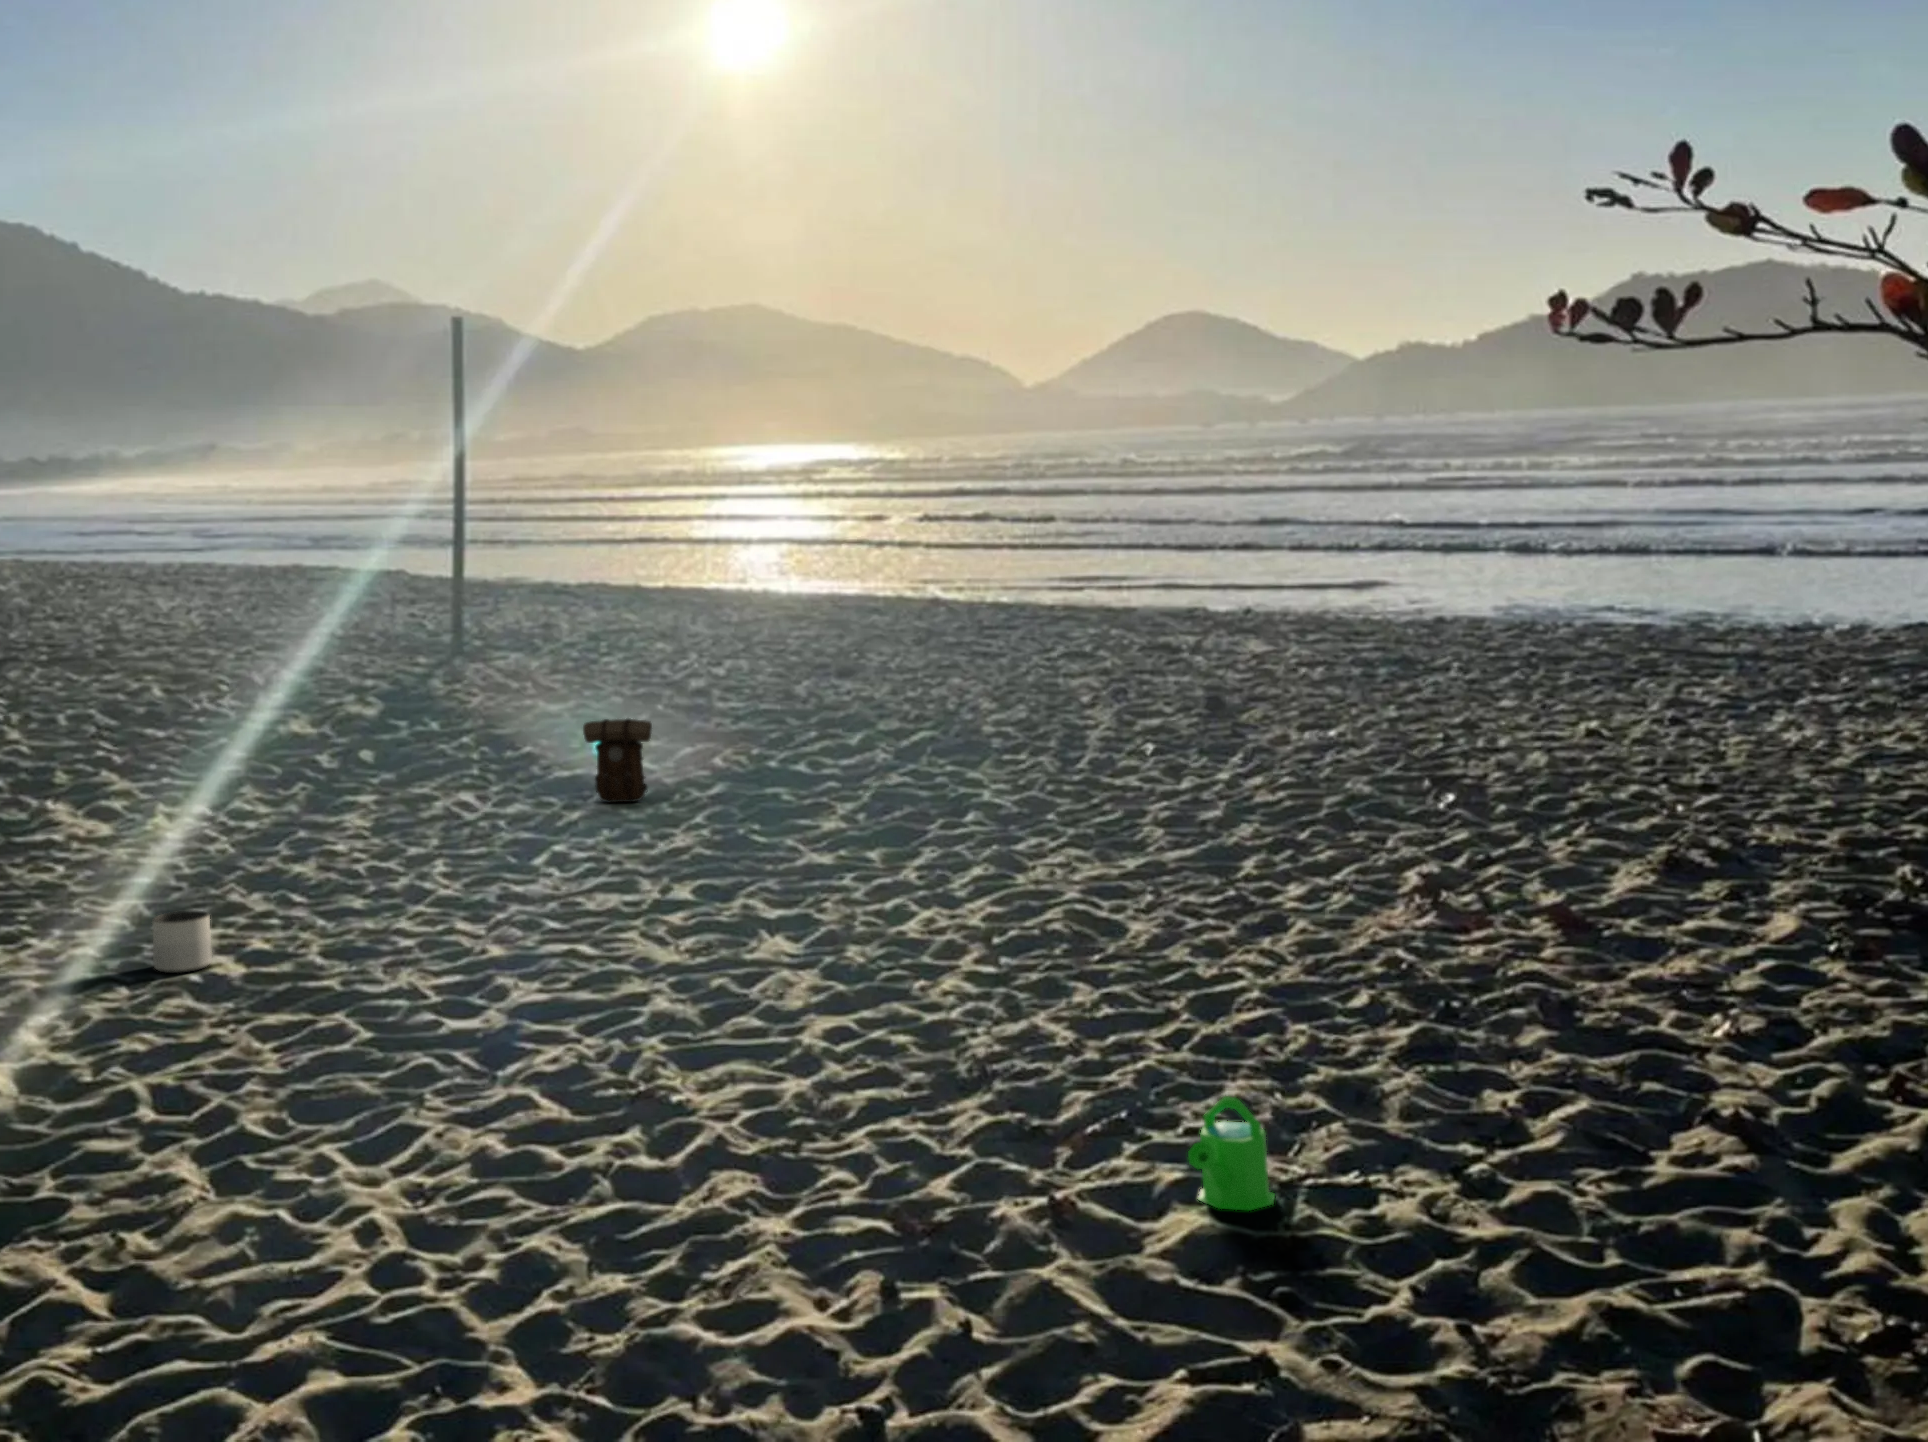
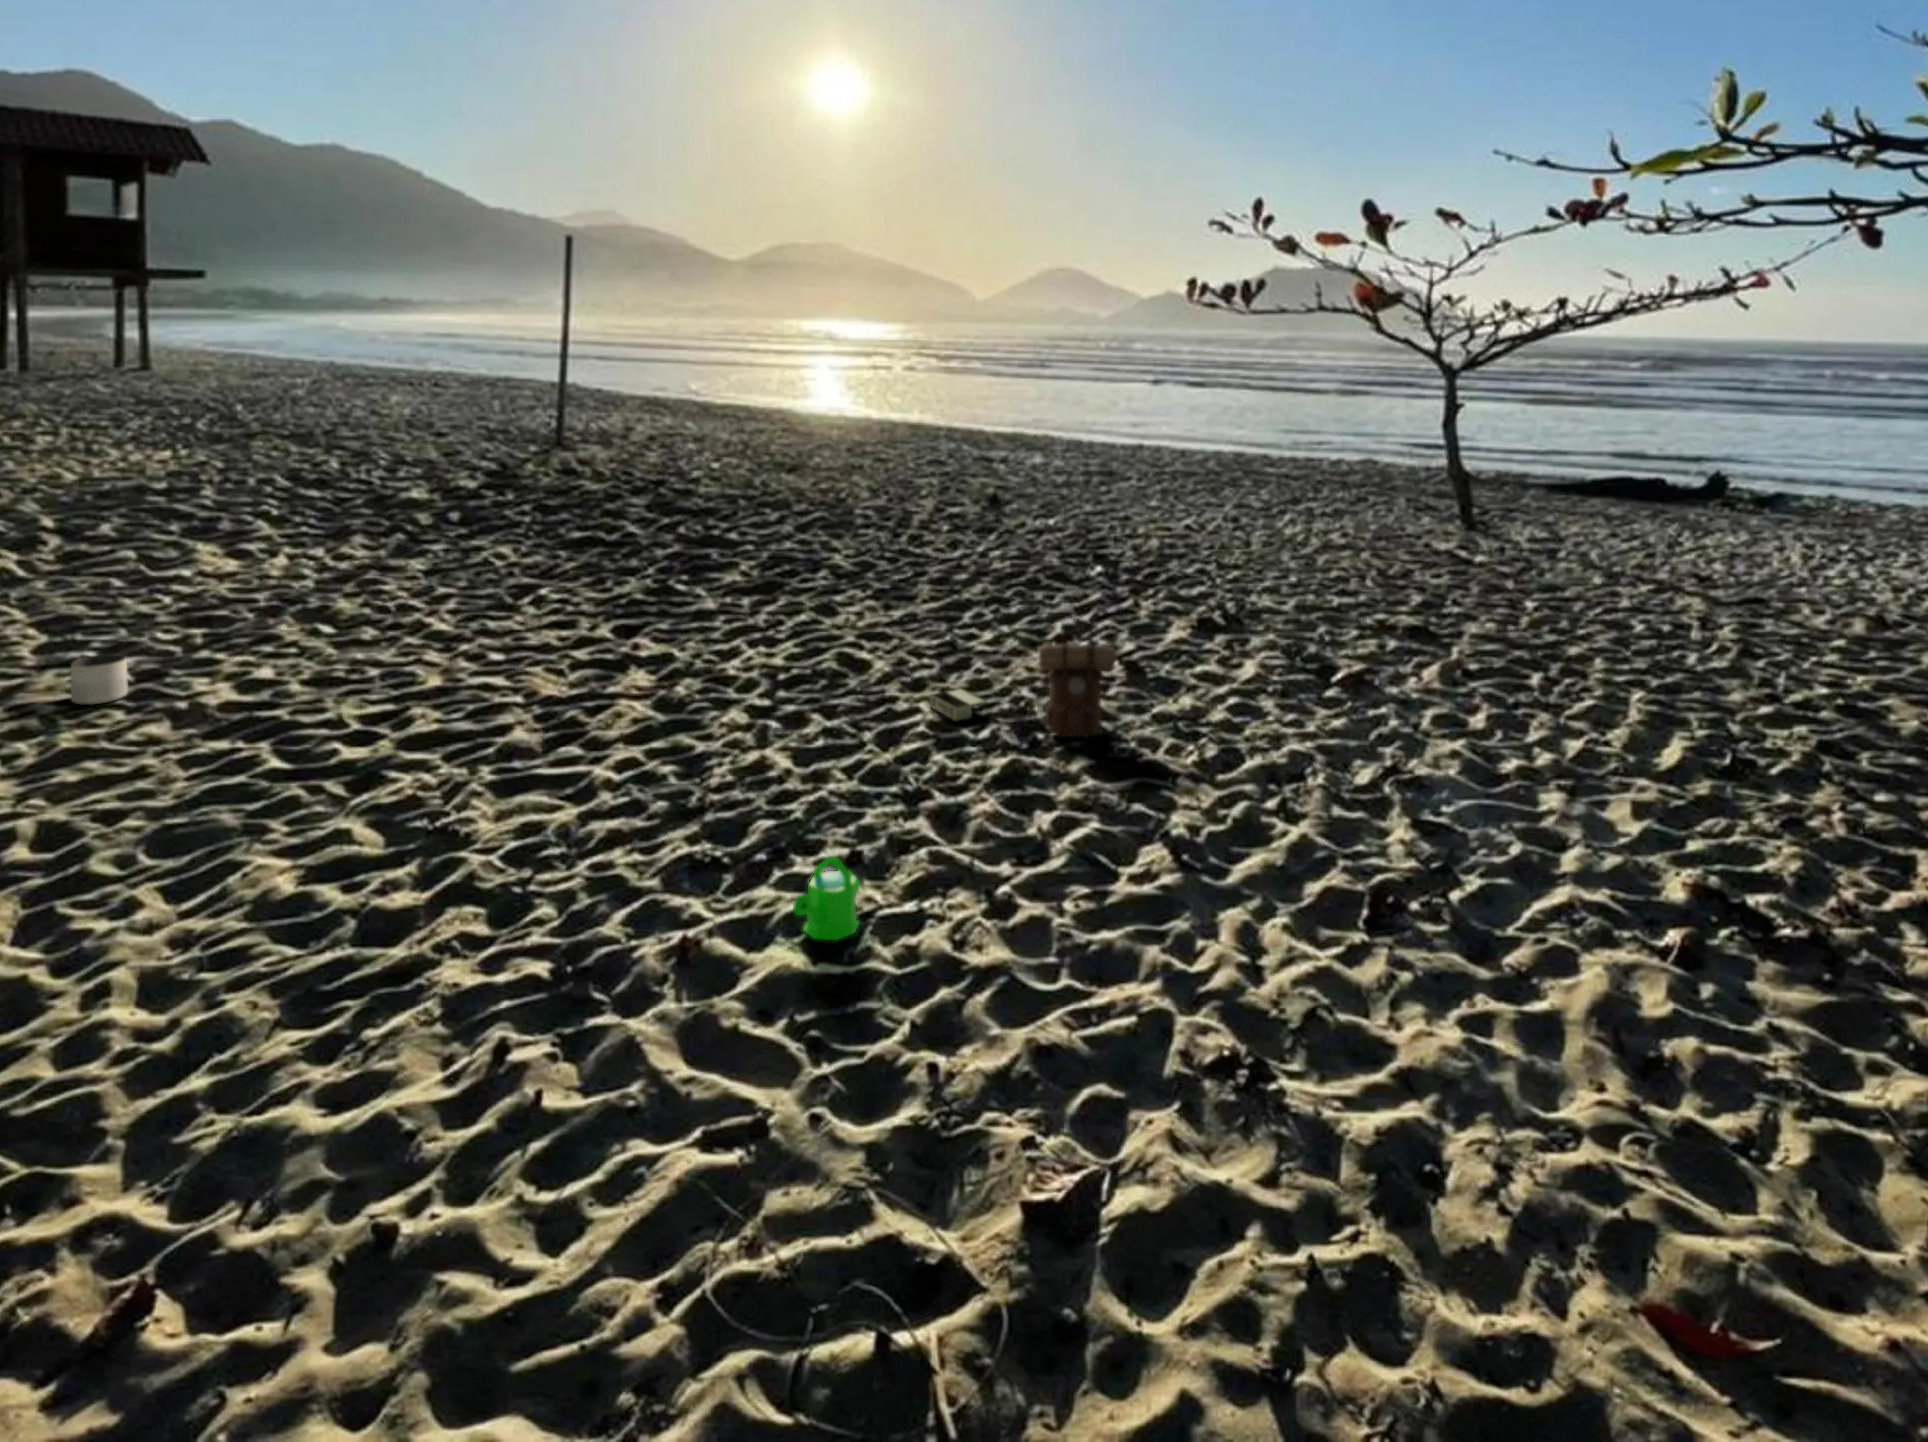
backpack: present [583,718,652,803] -> present [1039,644,1116,737]
toolbox: none [1268,941,1360,984] -> present [930,688,985,721]

